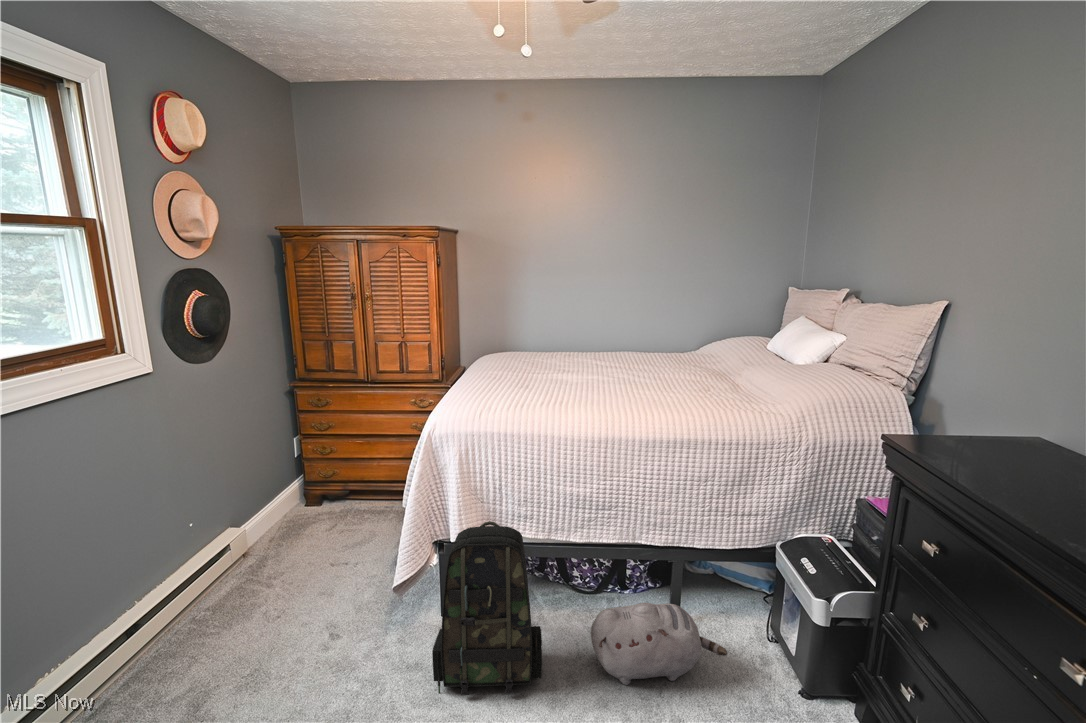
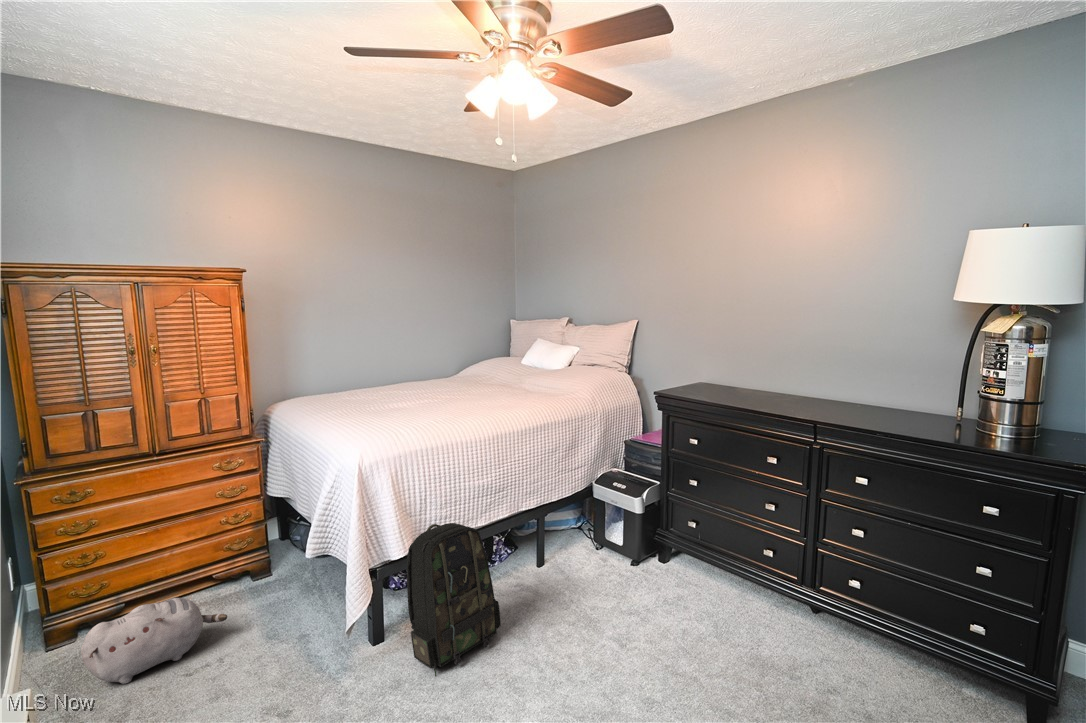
plush toy: present [591,603,727,685] -> present [81,598,227,684]

